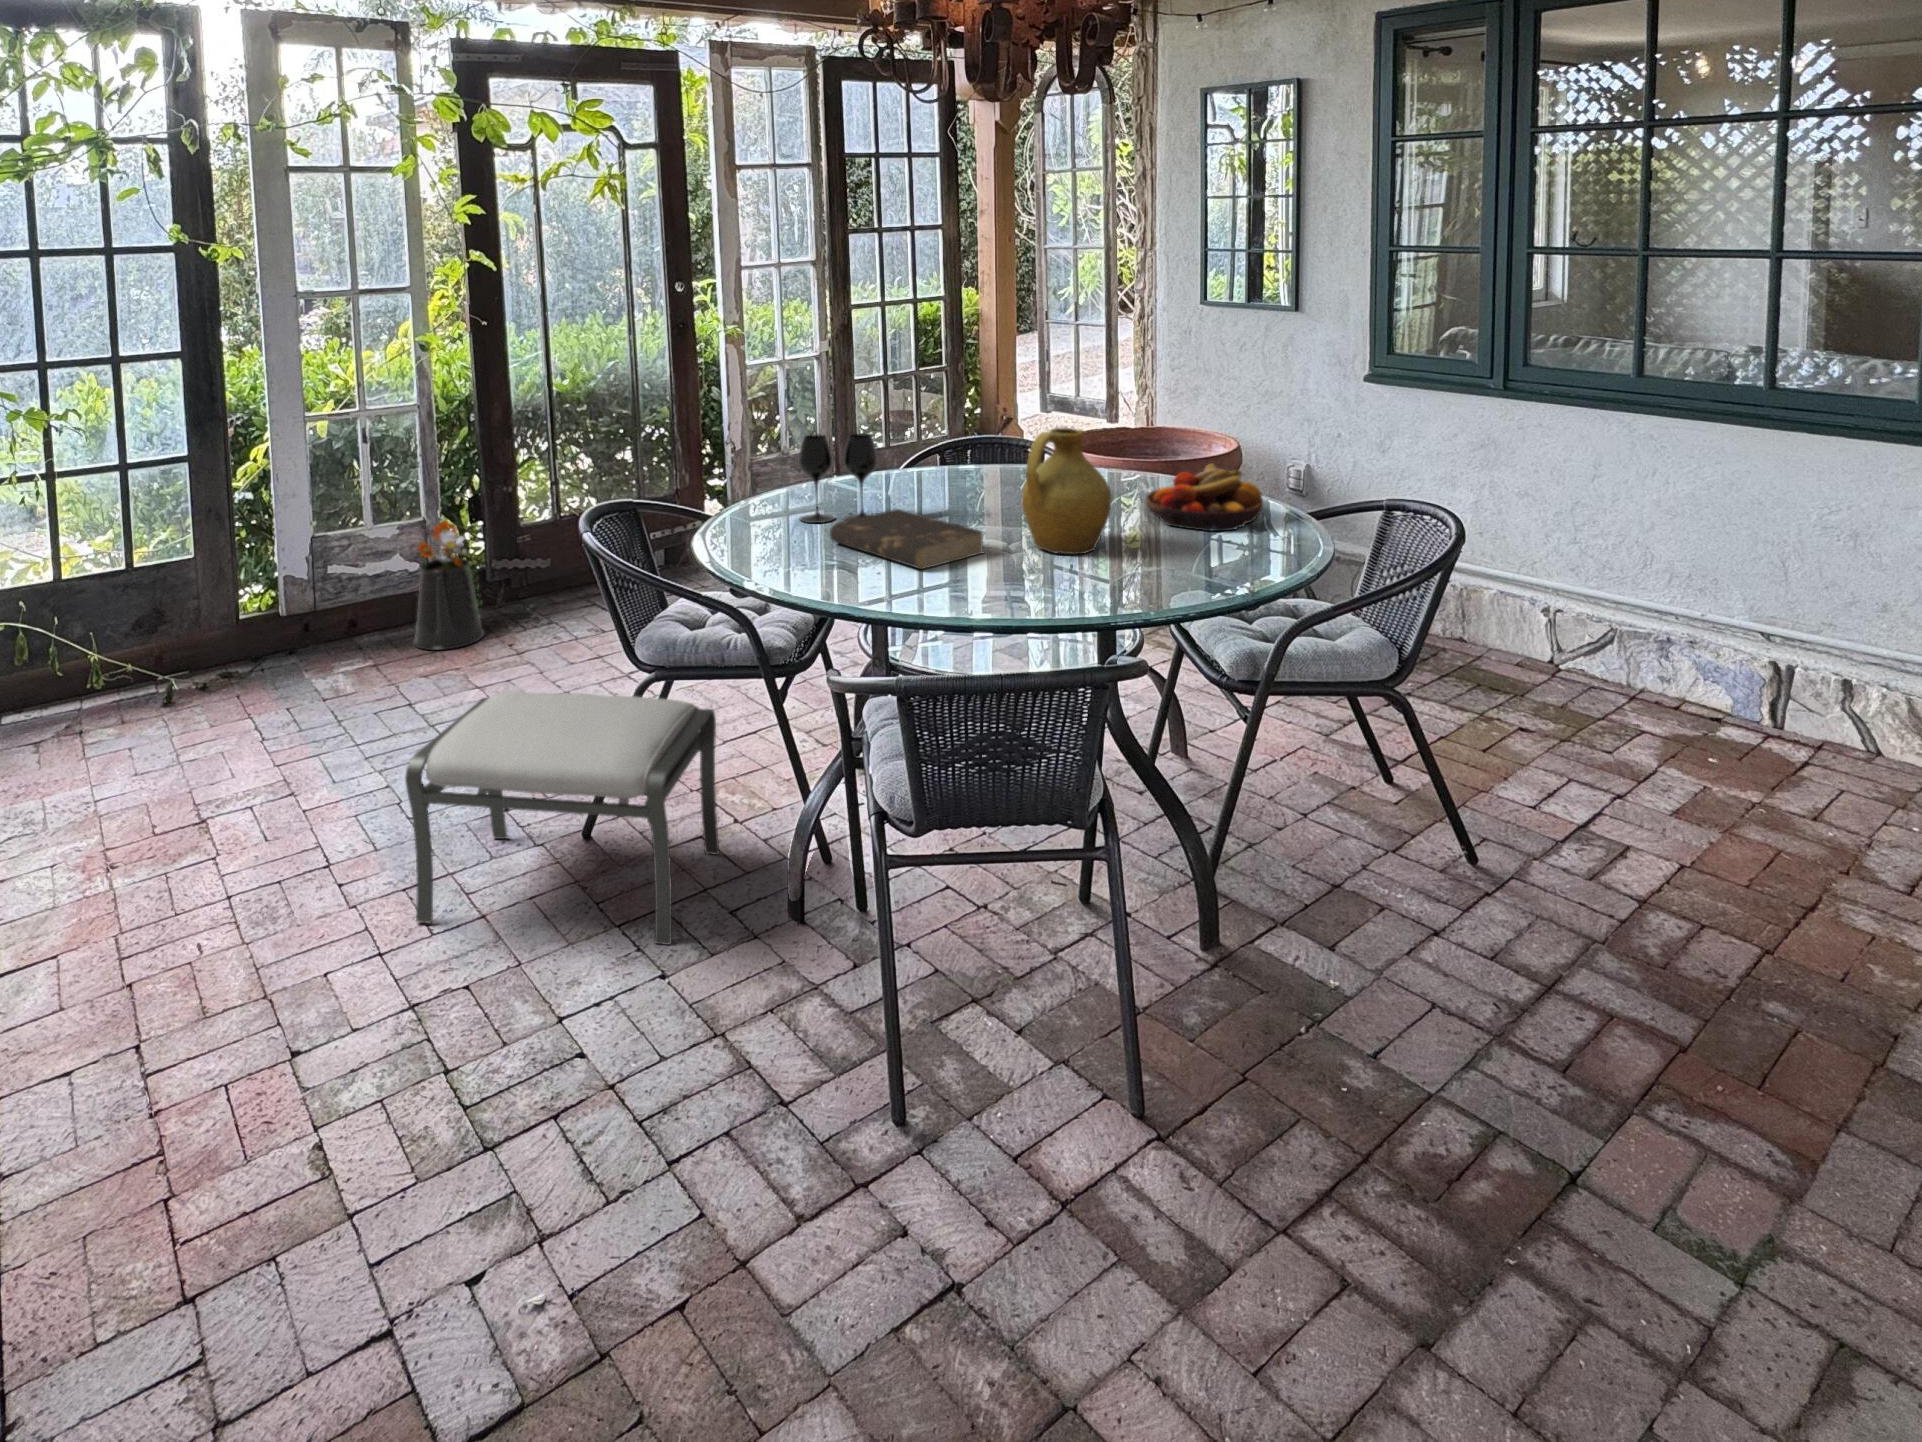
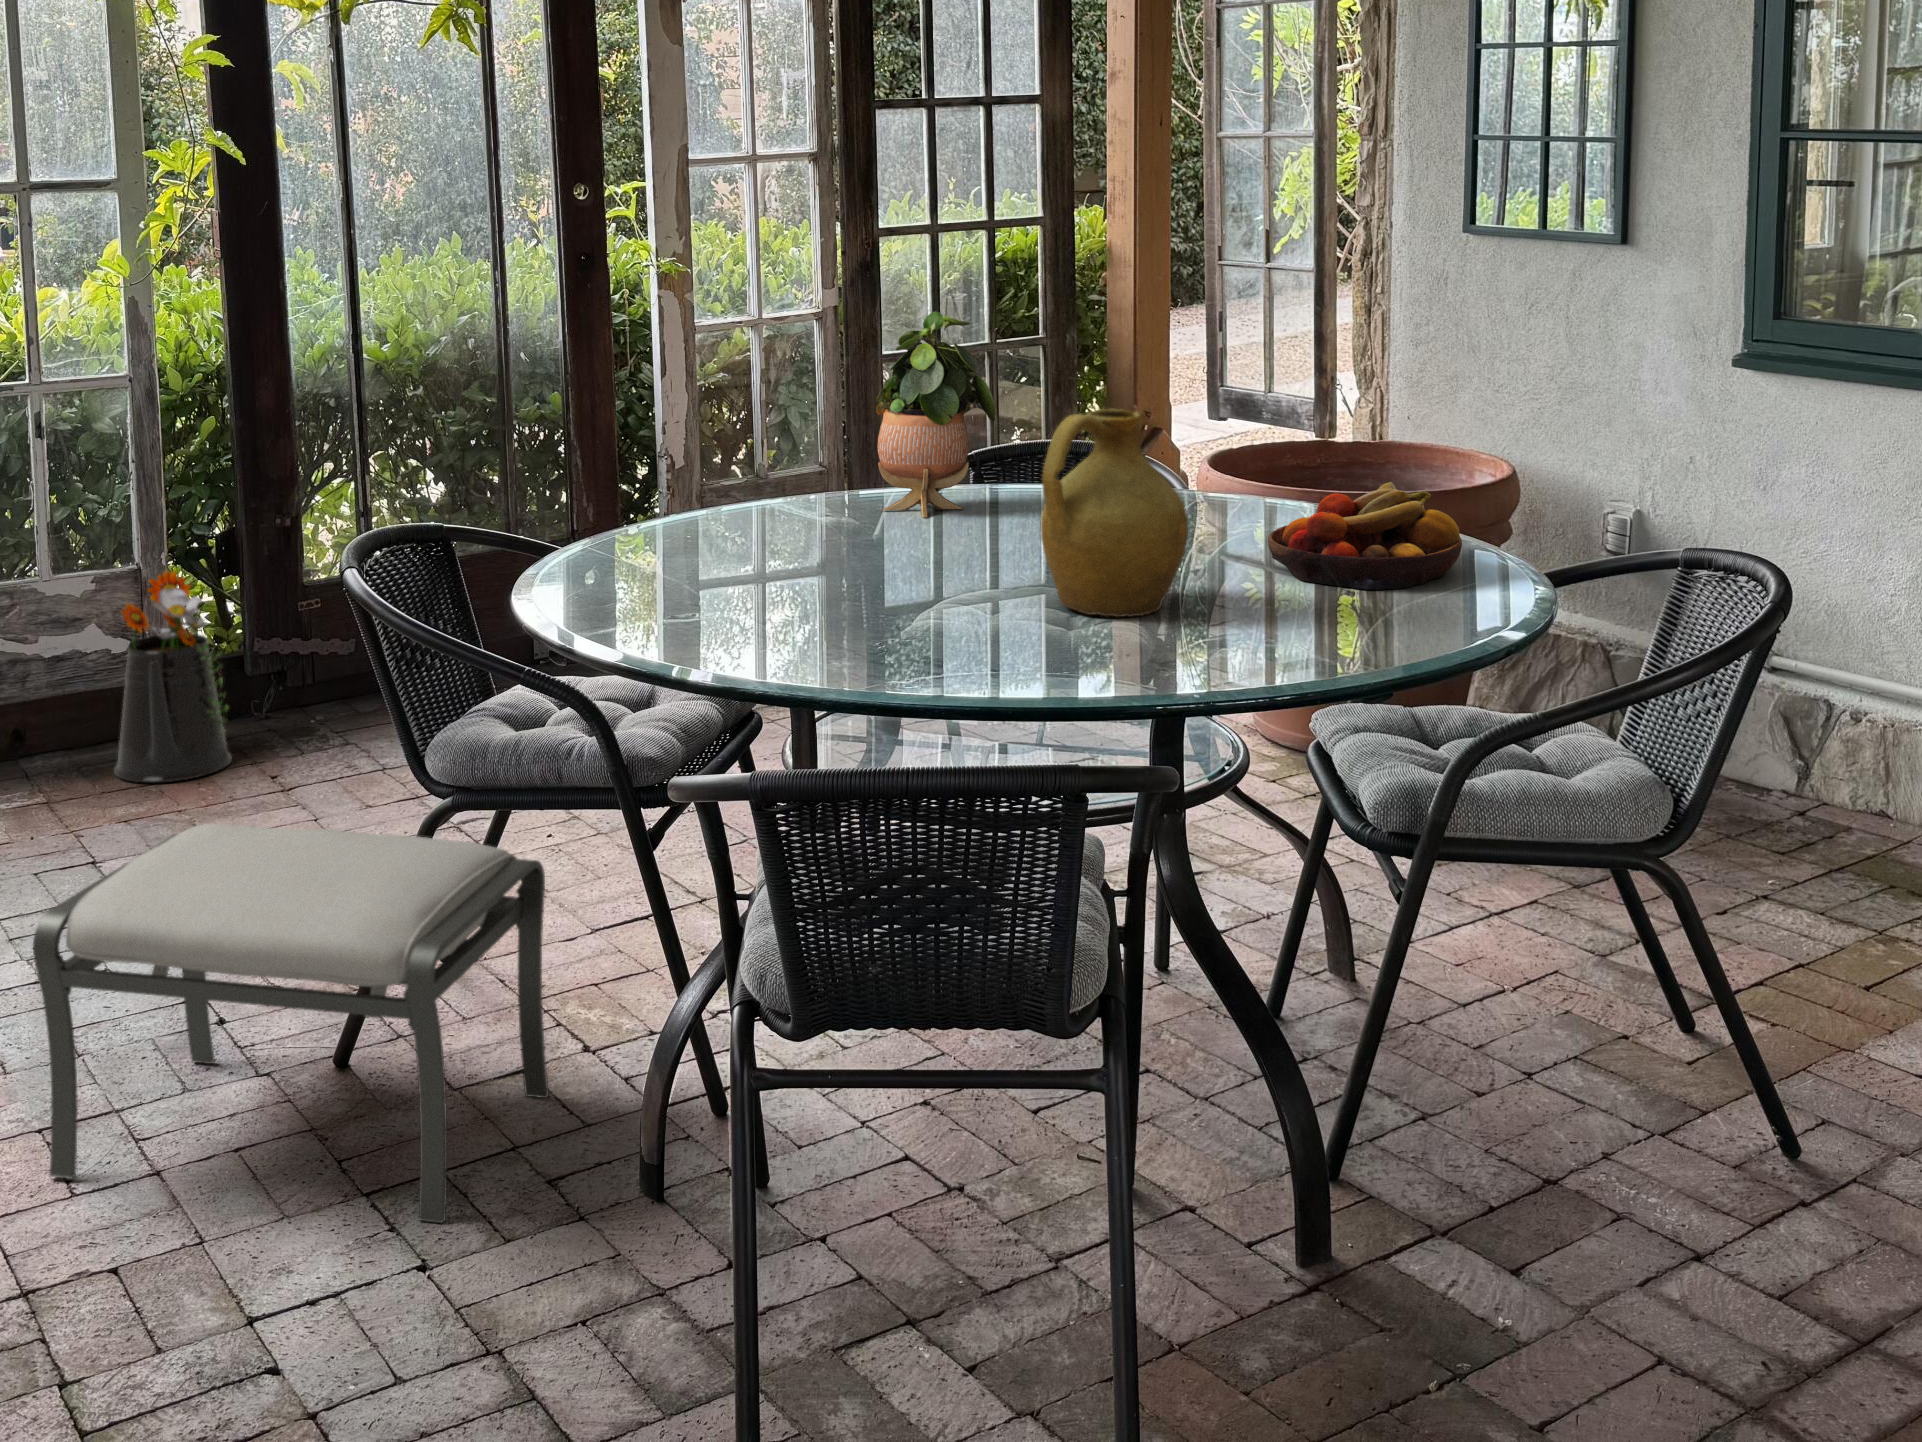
potted plant: none [893,363,965,487] -> present [876,312,995,517]
wine glass: present [799,434,878,523] -> none [696,420,829,566]
book: present [830,509,984,569] -> none [729,542,977,632]

